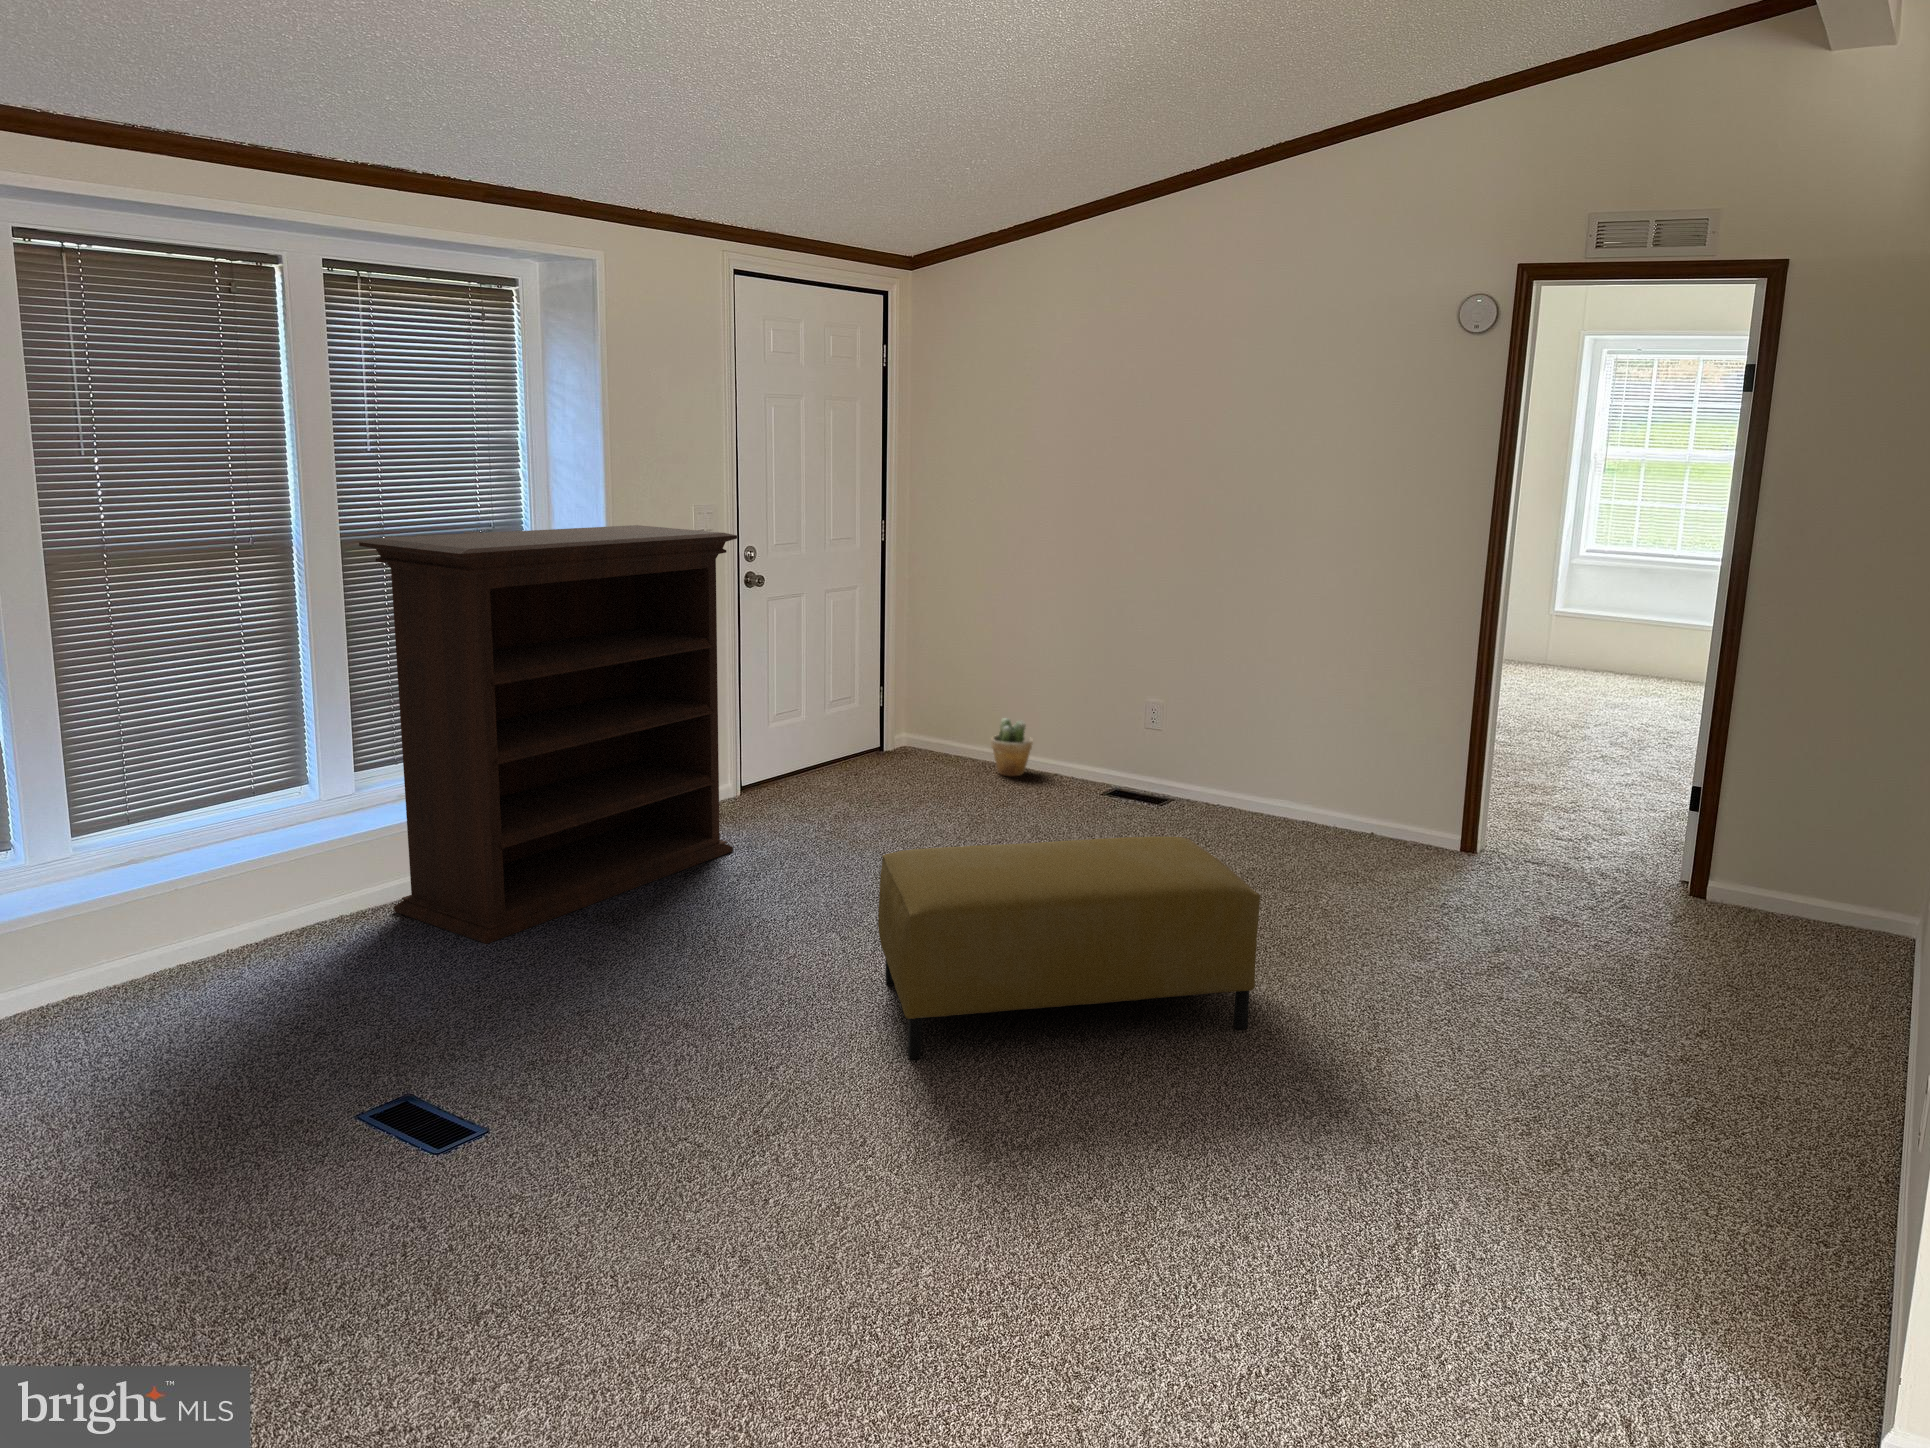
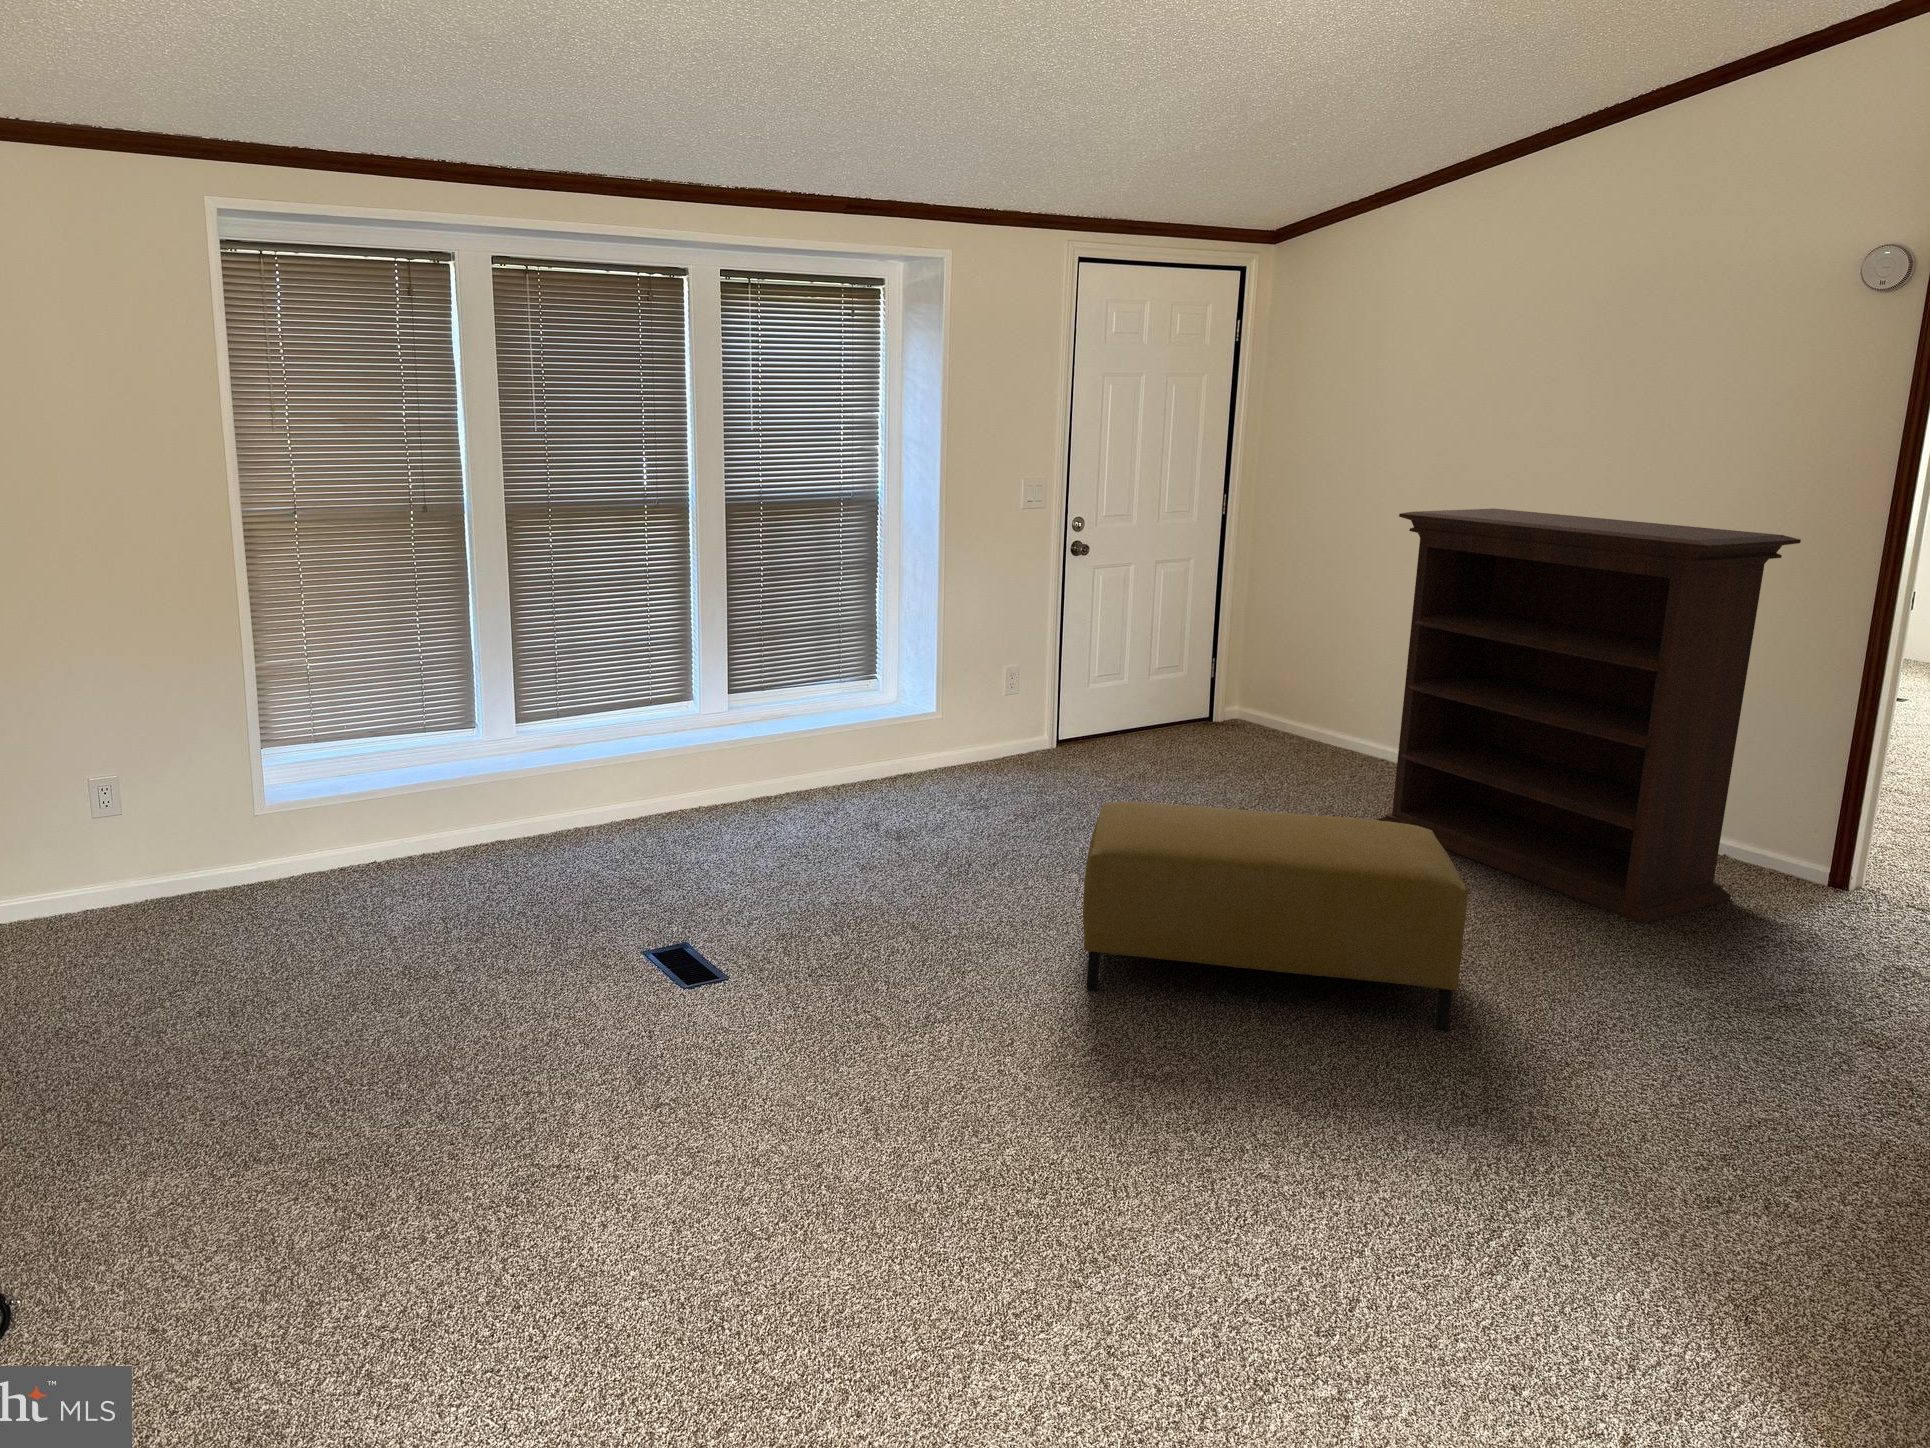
bookshelf: present [359,525,737,944] -> present [1377,509,1801,924]
potted plant: present [991,718,1033,776] -> none [1316,700,1362,761]

